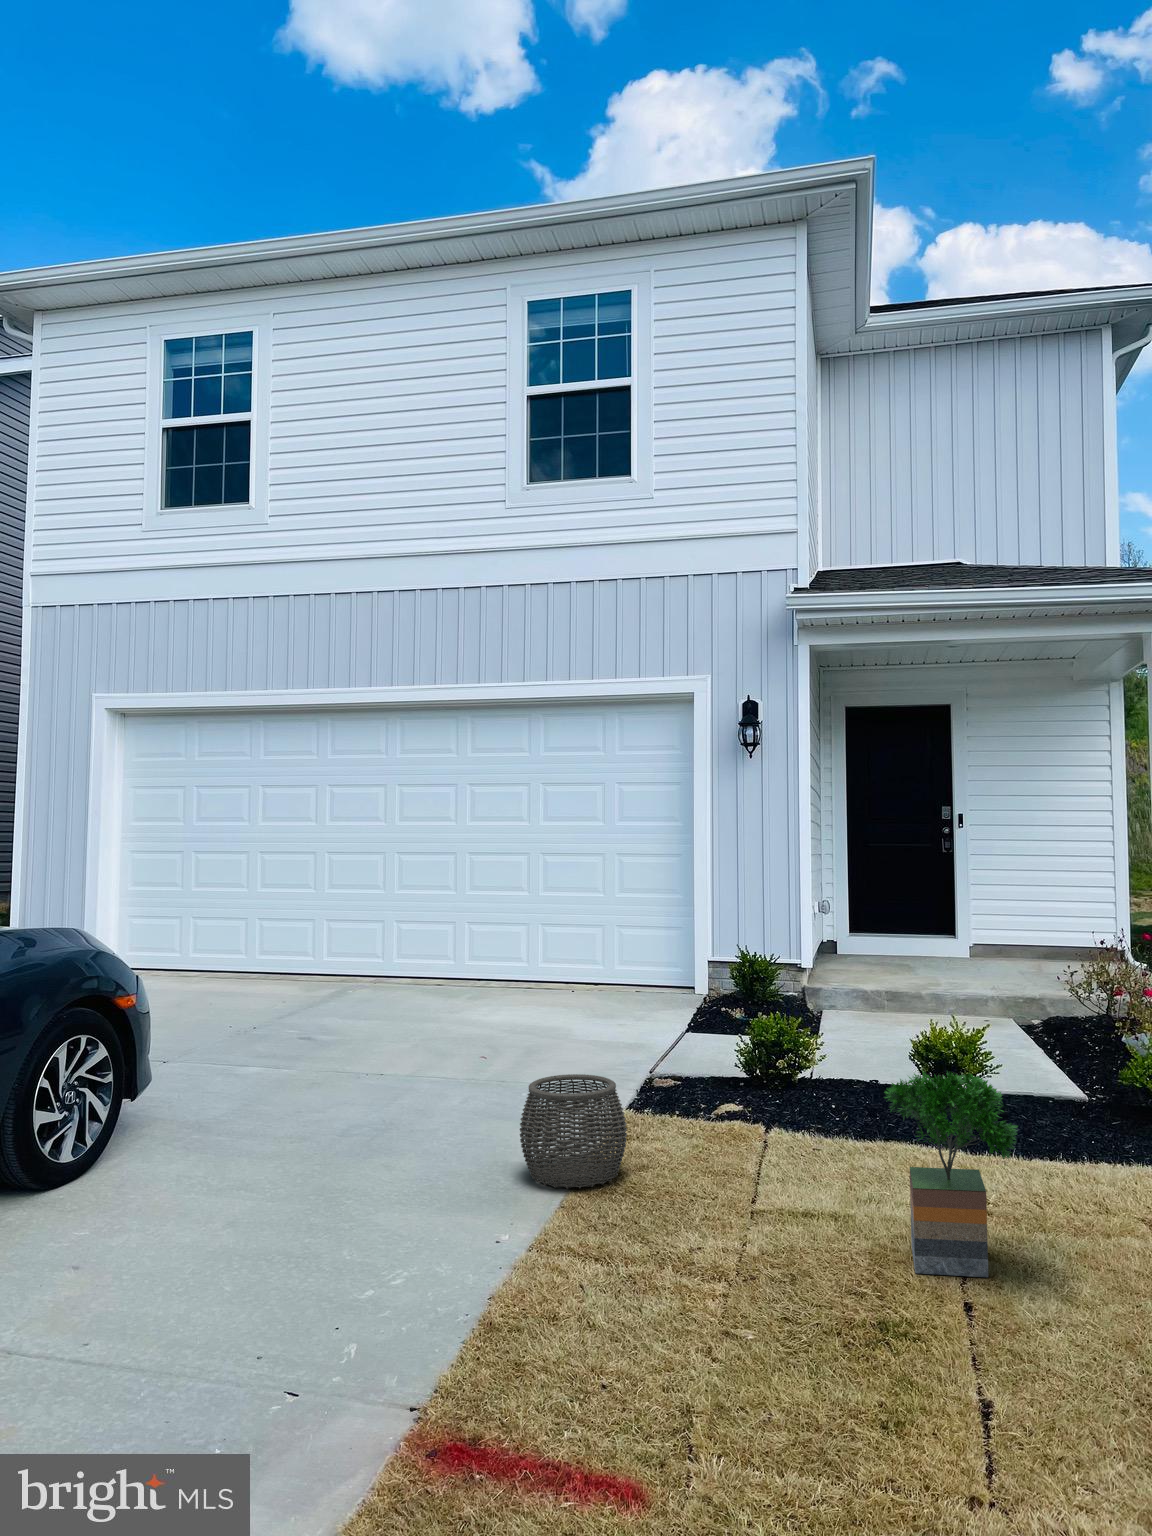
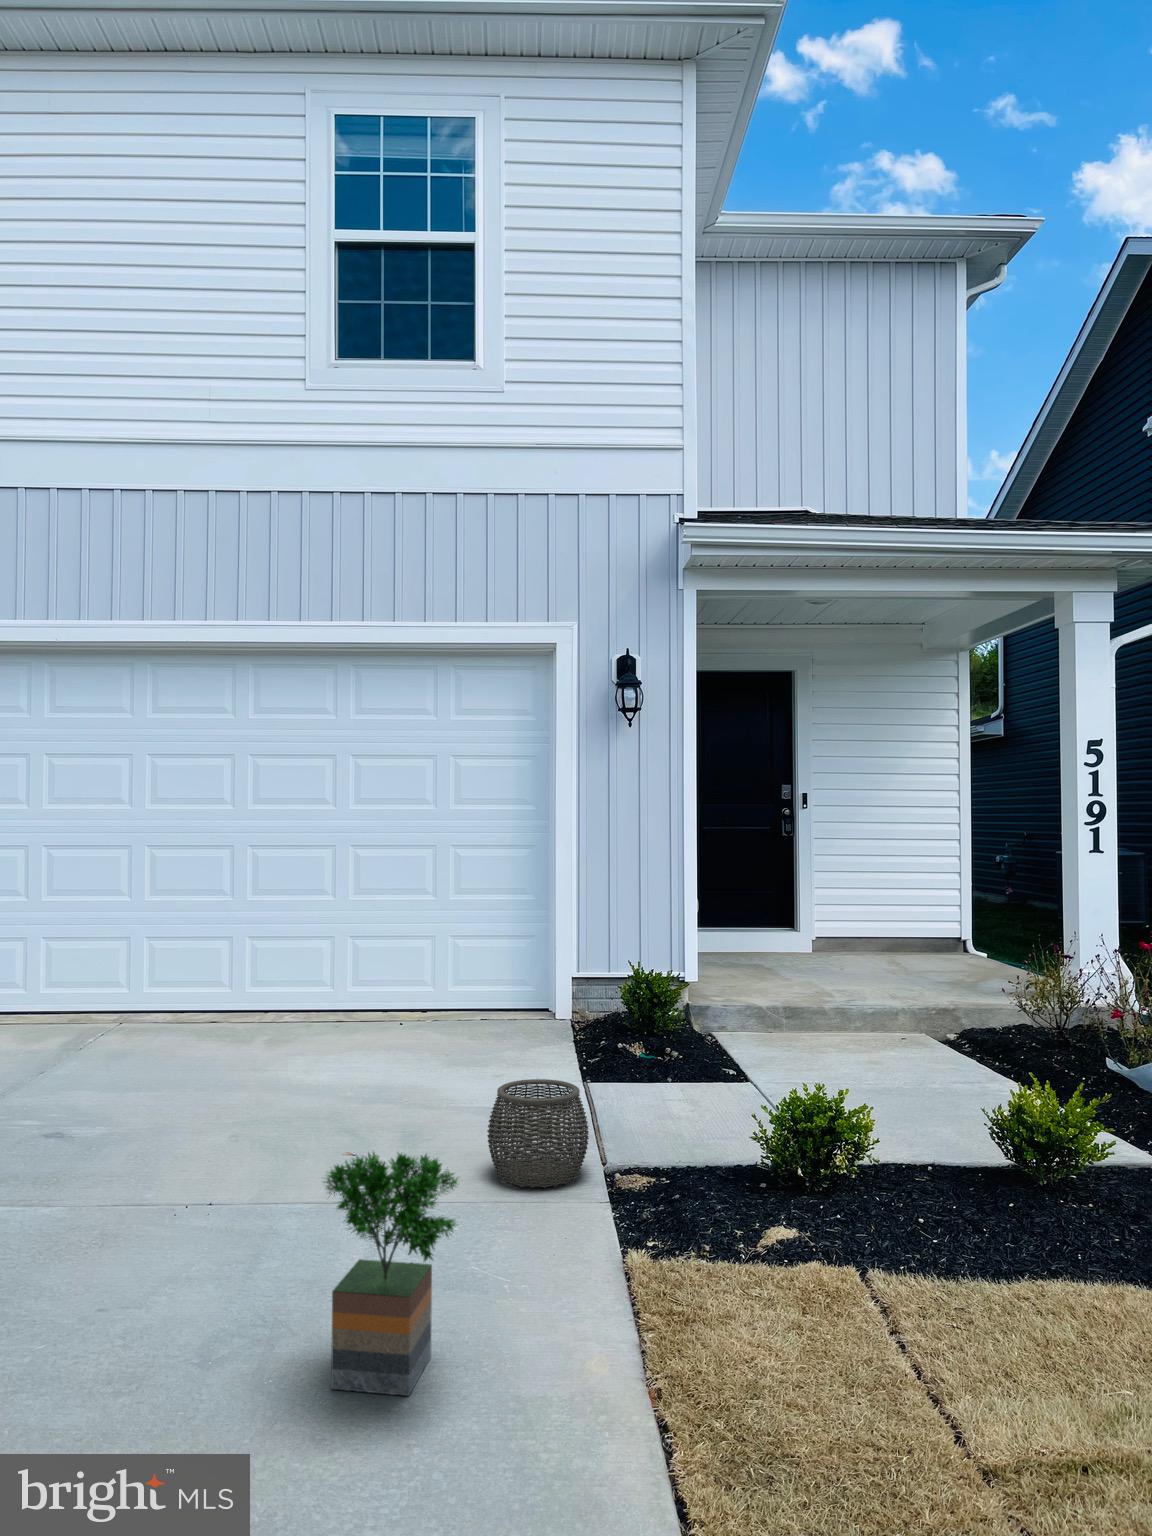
potted tree: present [885,1071,1018,1277] -> present [323,1152,458,1396]

